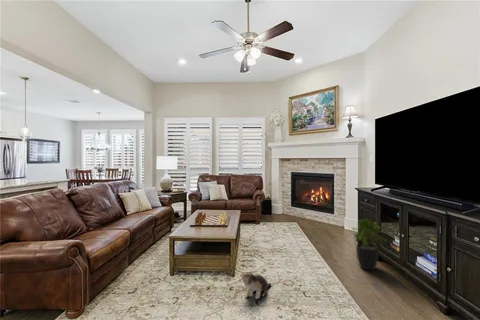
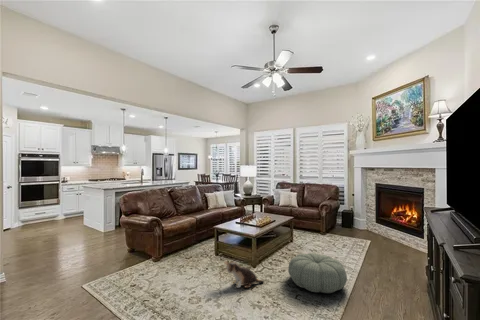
potted plant: present [353,219,385,270] -> none [376,237,423,305]
pouf: none [282,243,336,280] -> present [288,253,347,293]

